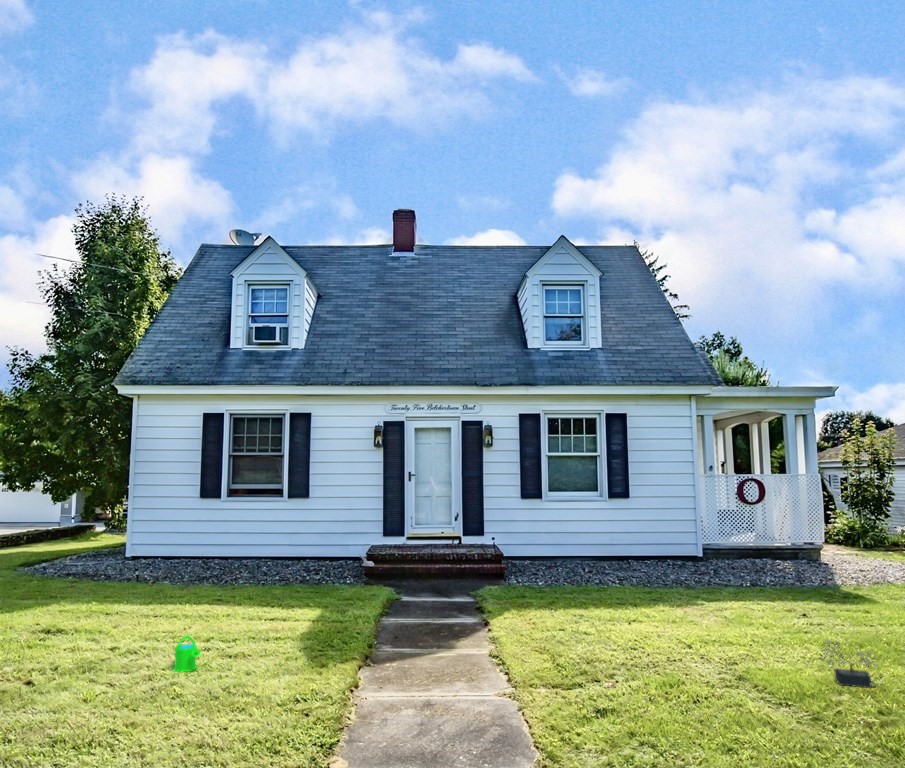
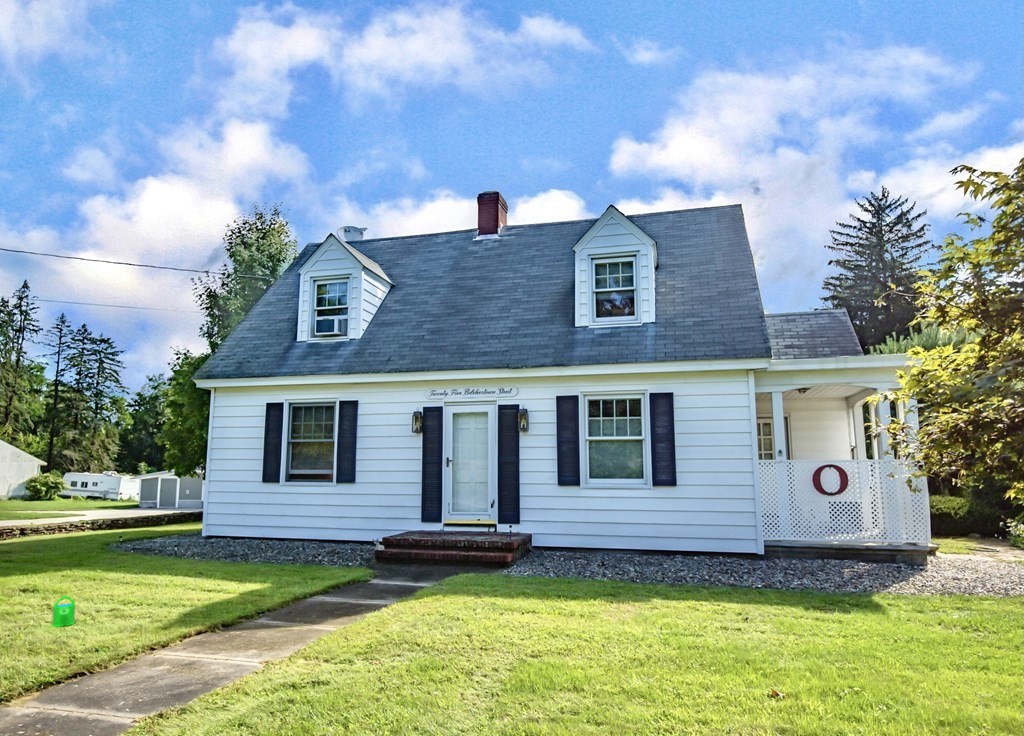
decorative plant: present [823,641,877,688] -> none [592,632,646,688]

